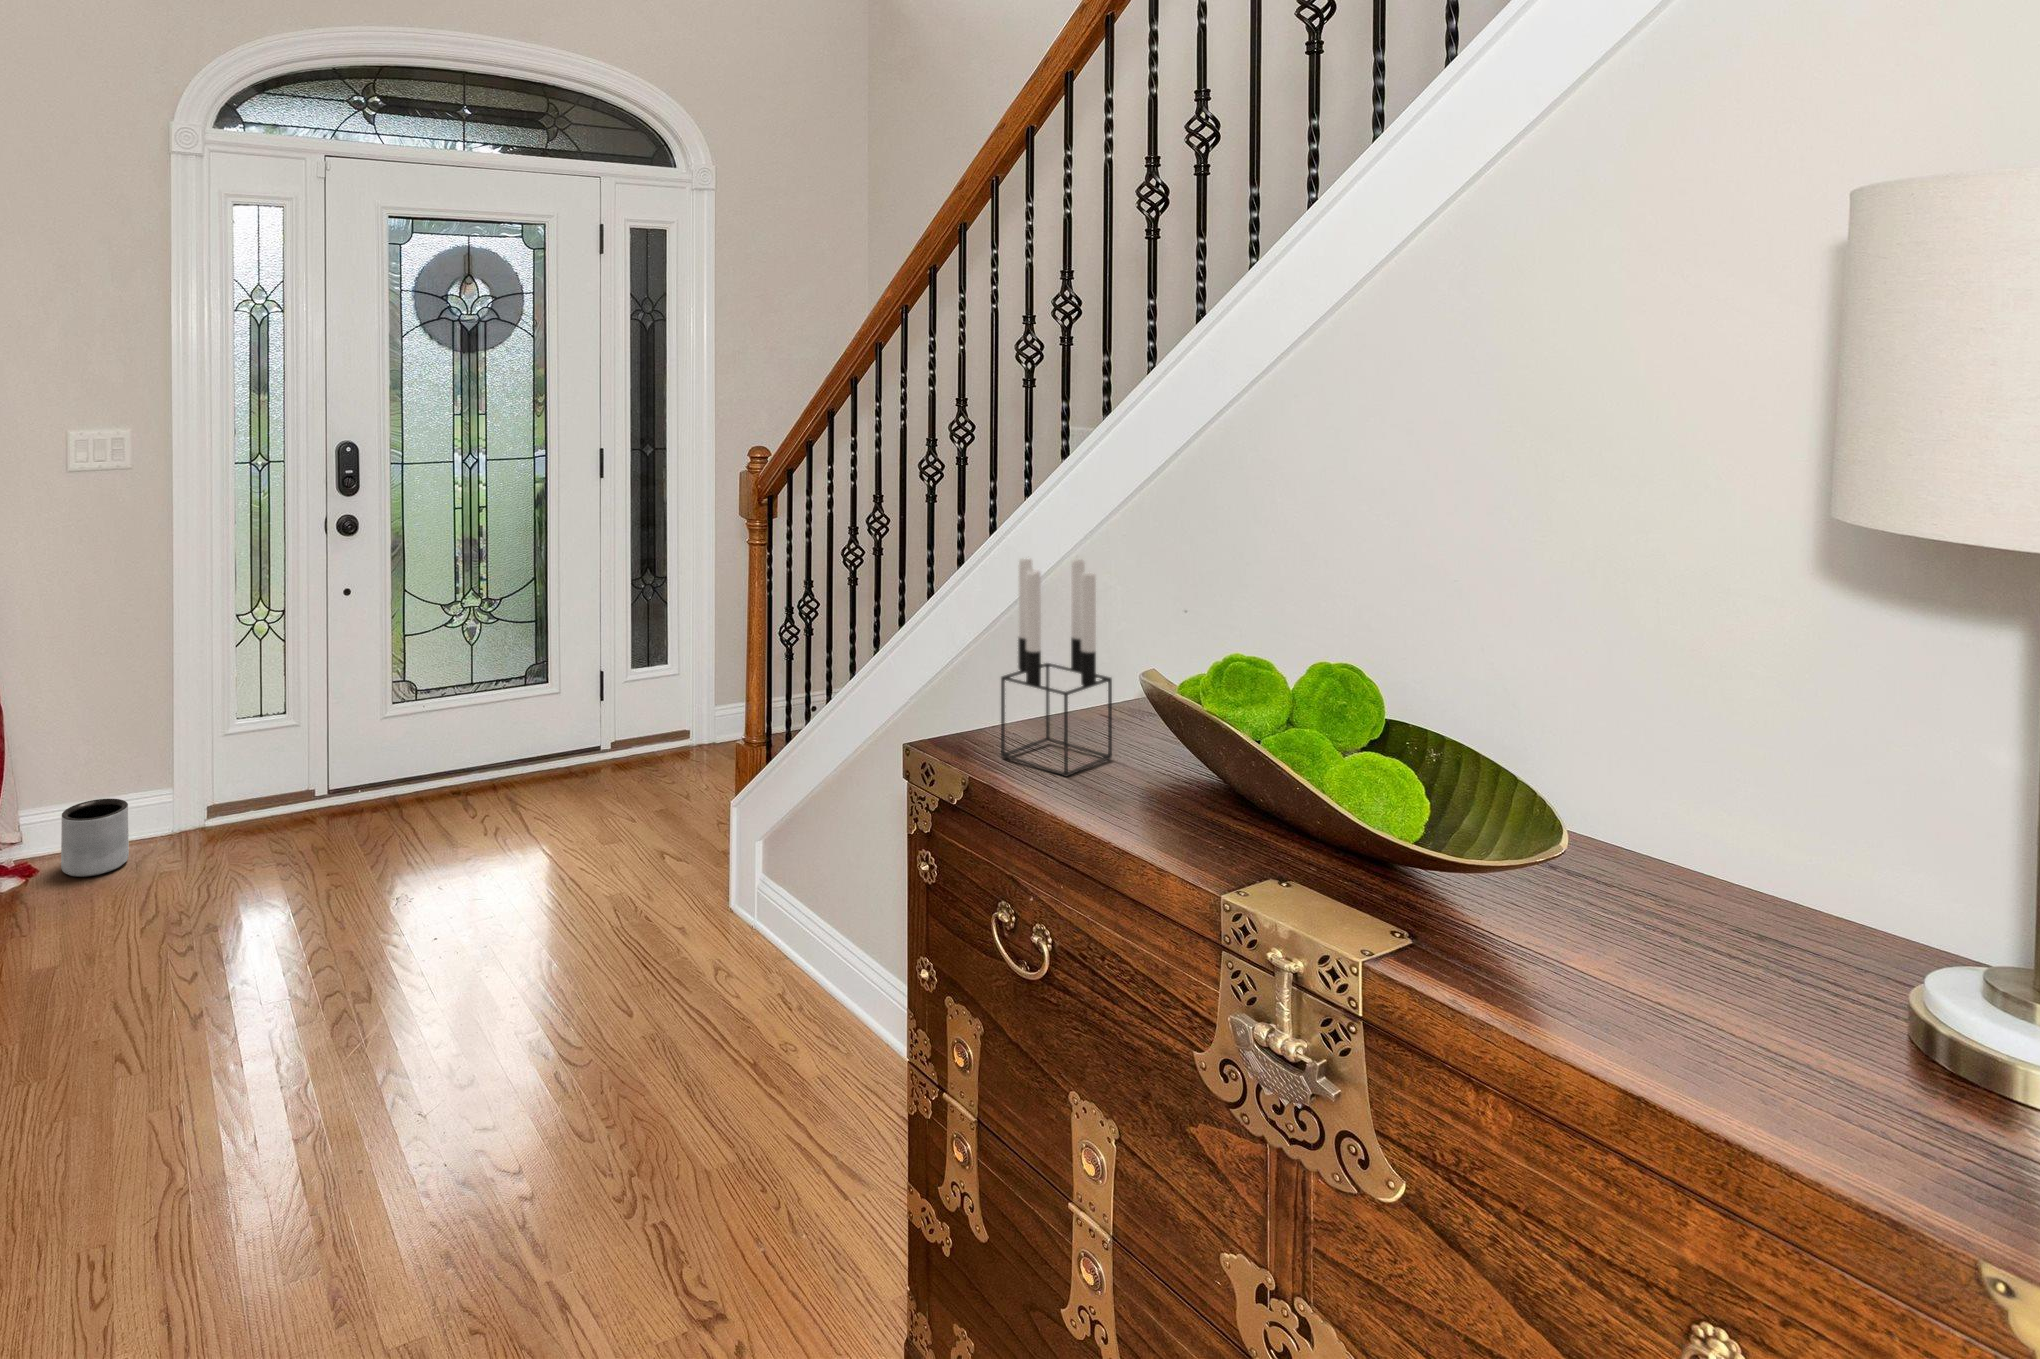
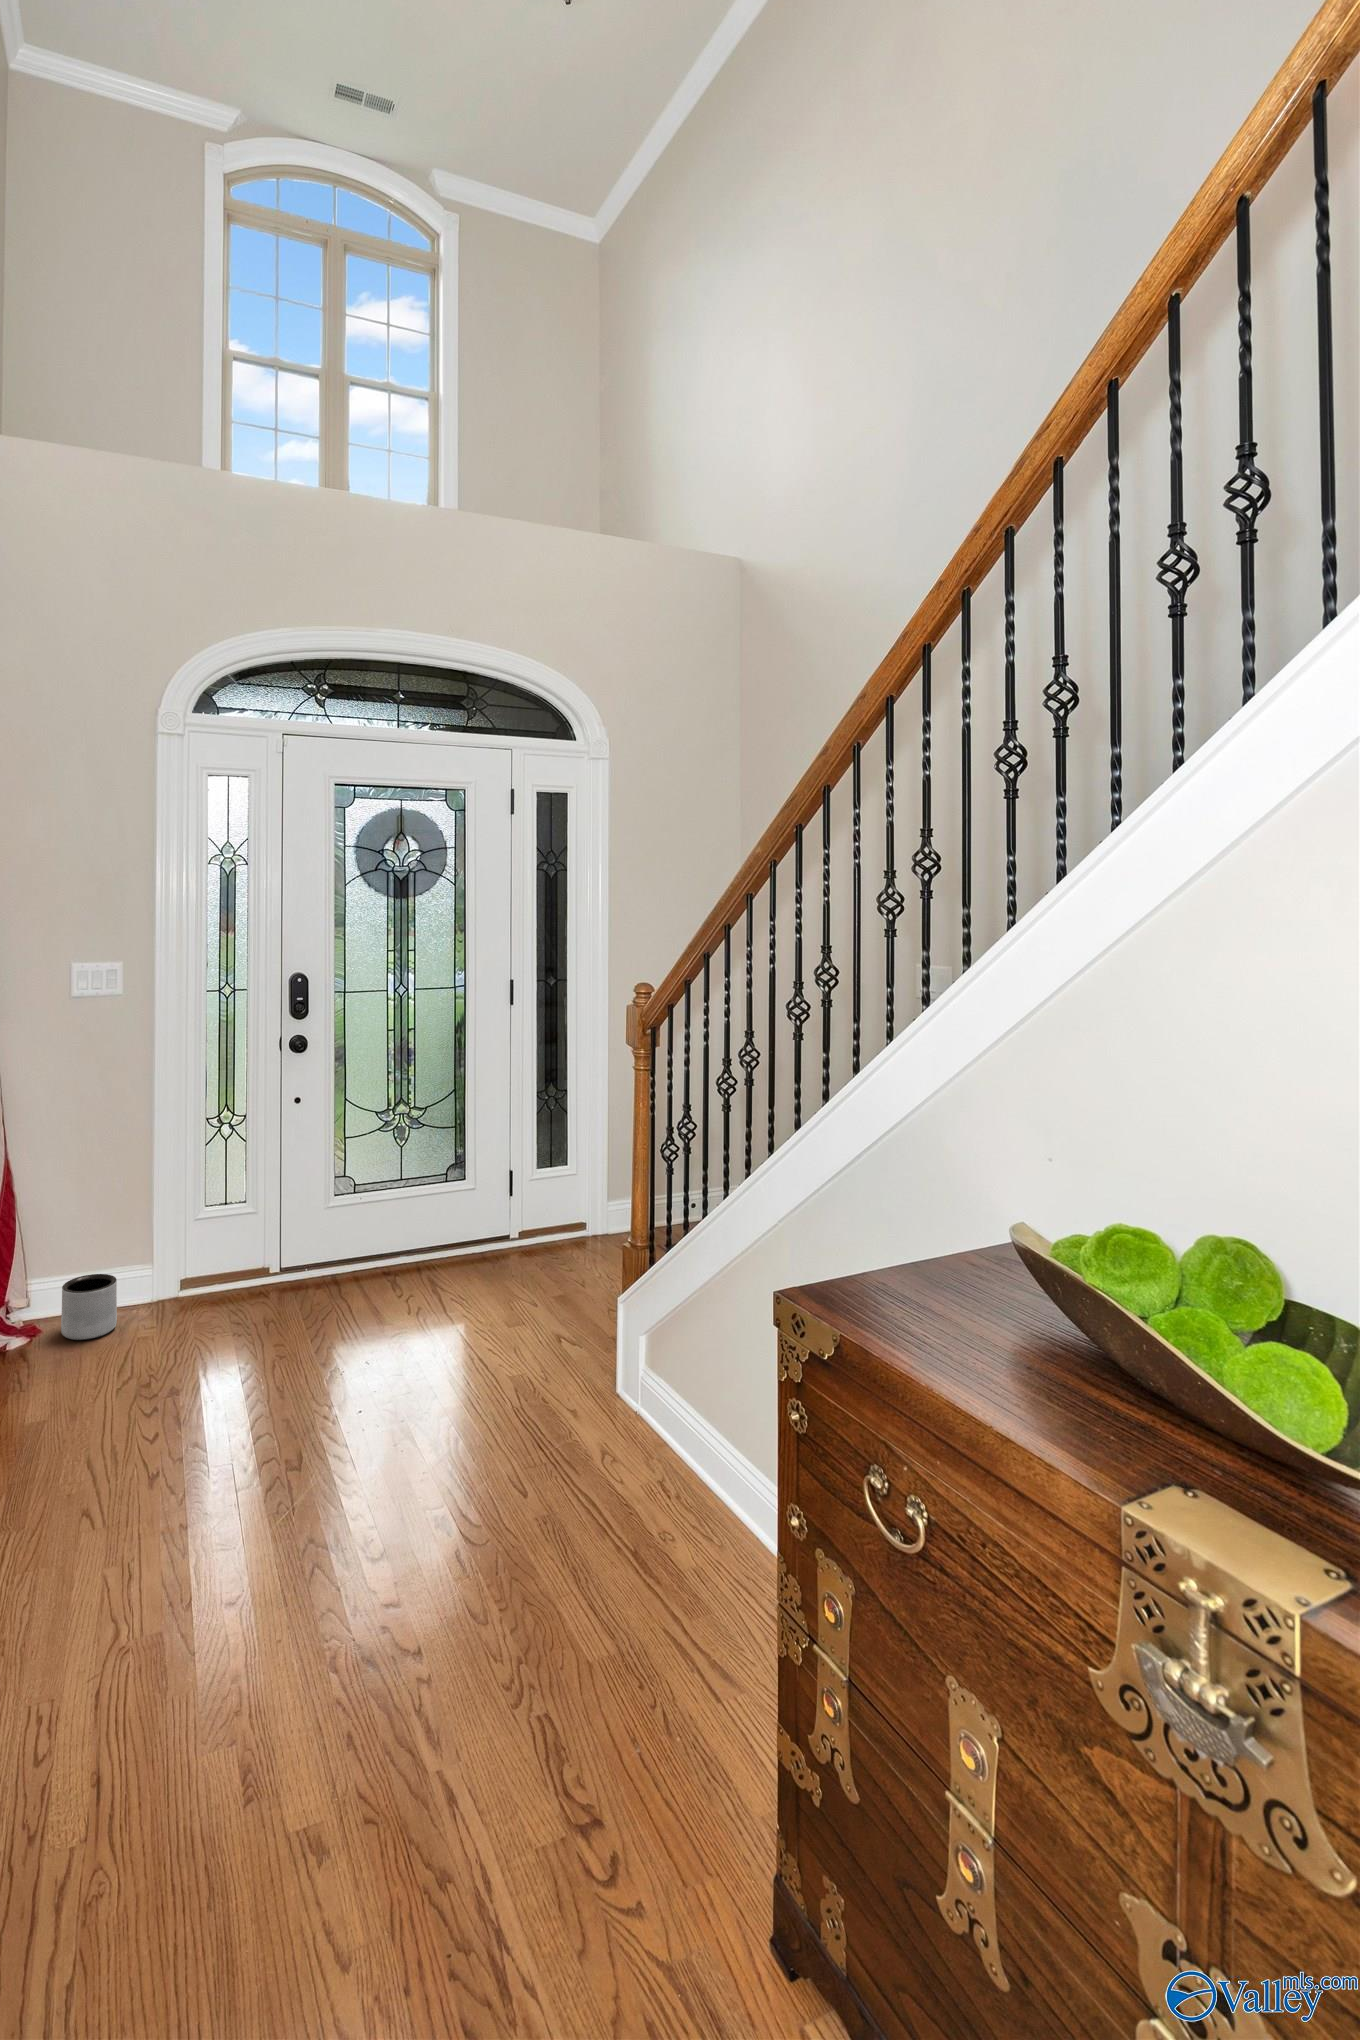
candle holder: present [1001,558,1112,777] -> none [876,1118,989,1343]

